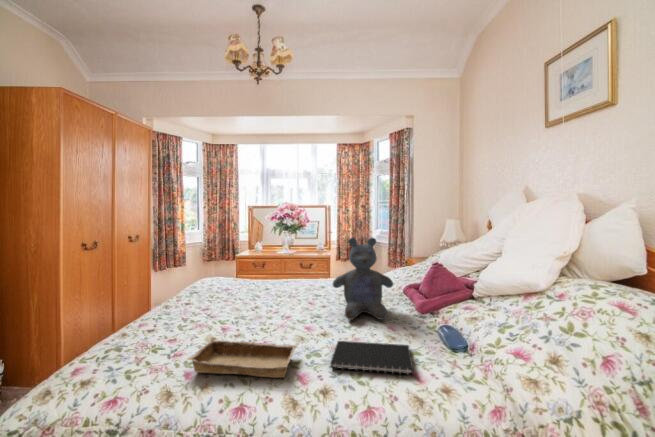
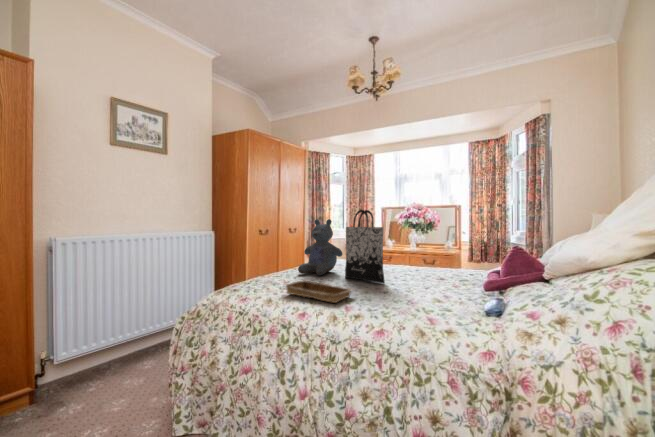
tote bag: none [254,229,312,321] -> present [345,210,385,284]
stuffed bear: present [333,238,393,320] -> present [298,219,342,275]
notebook: present [331,341,414,374] -> none [371,293,448,316]

